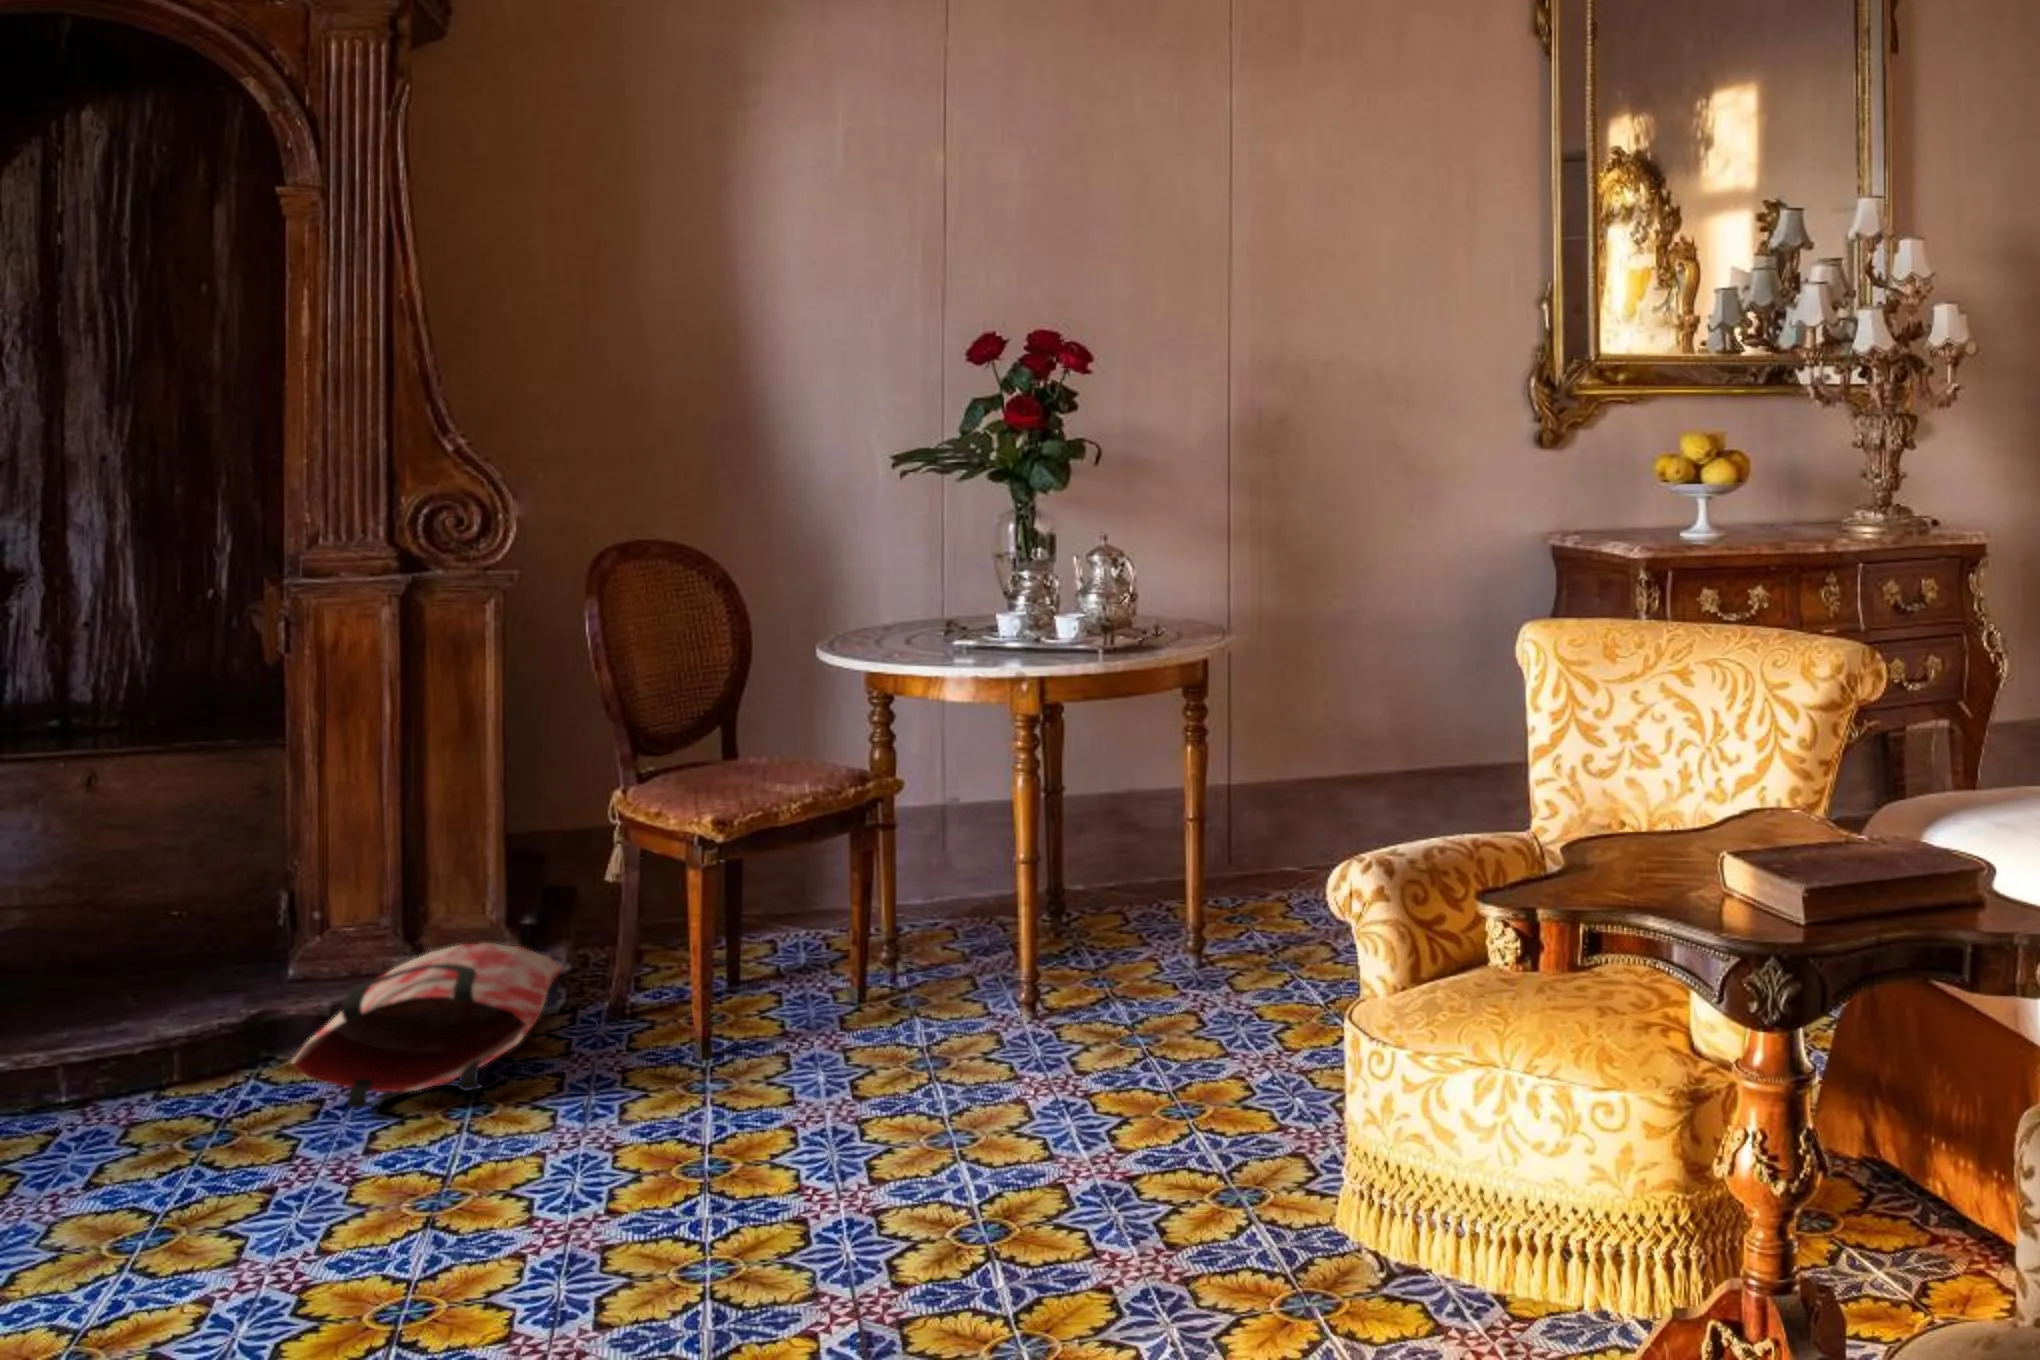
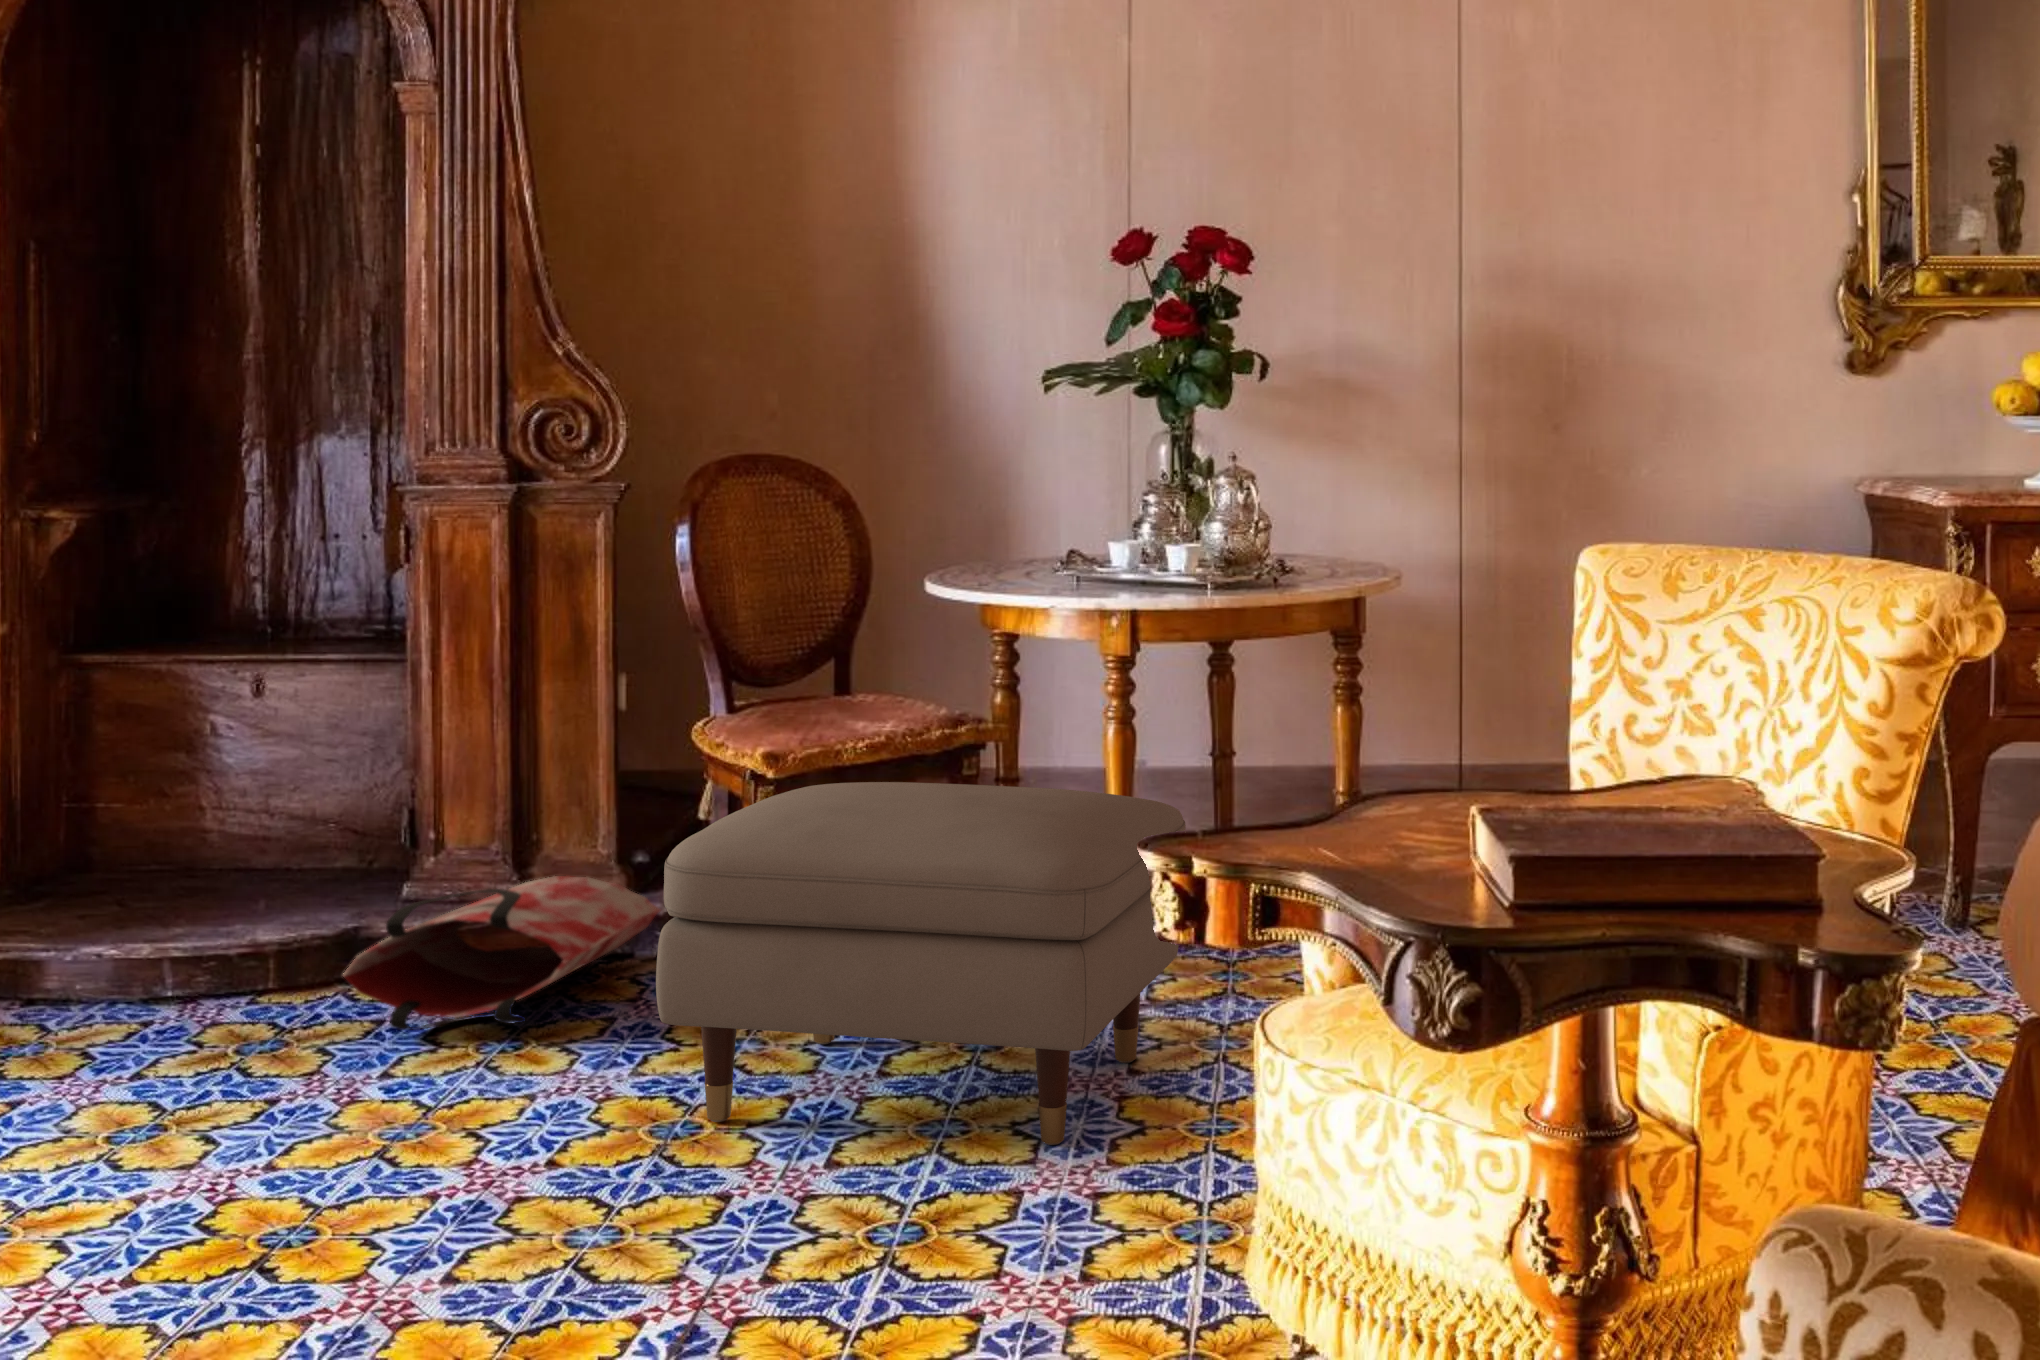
ottoman: none [689,835,1125,1158] -> present [656,782,1186,1145]

